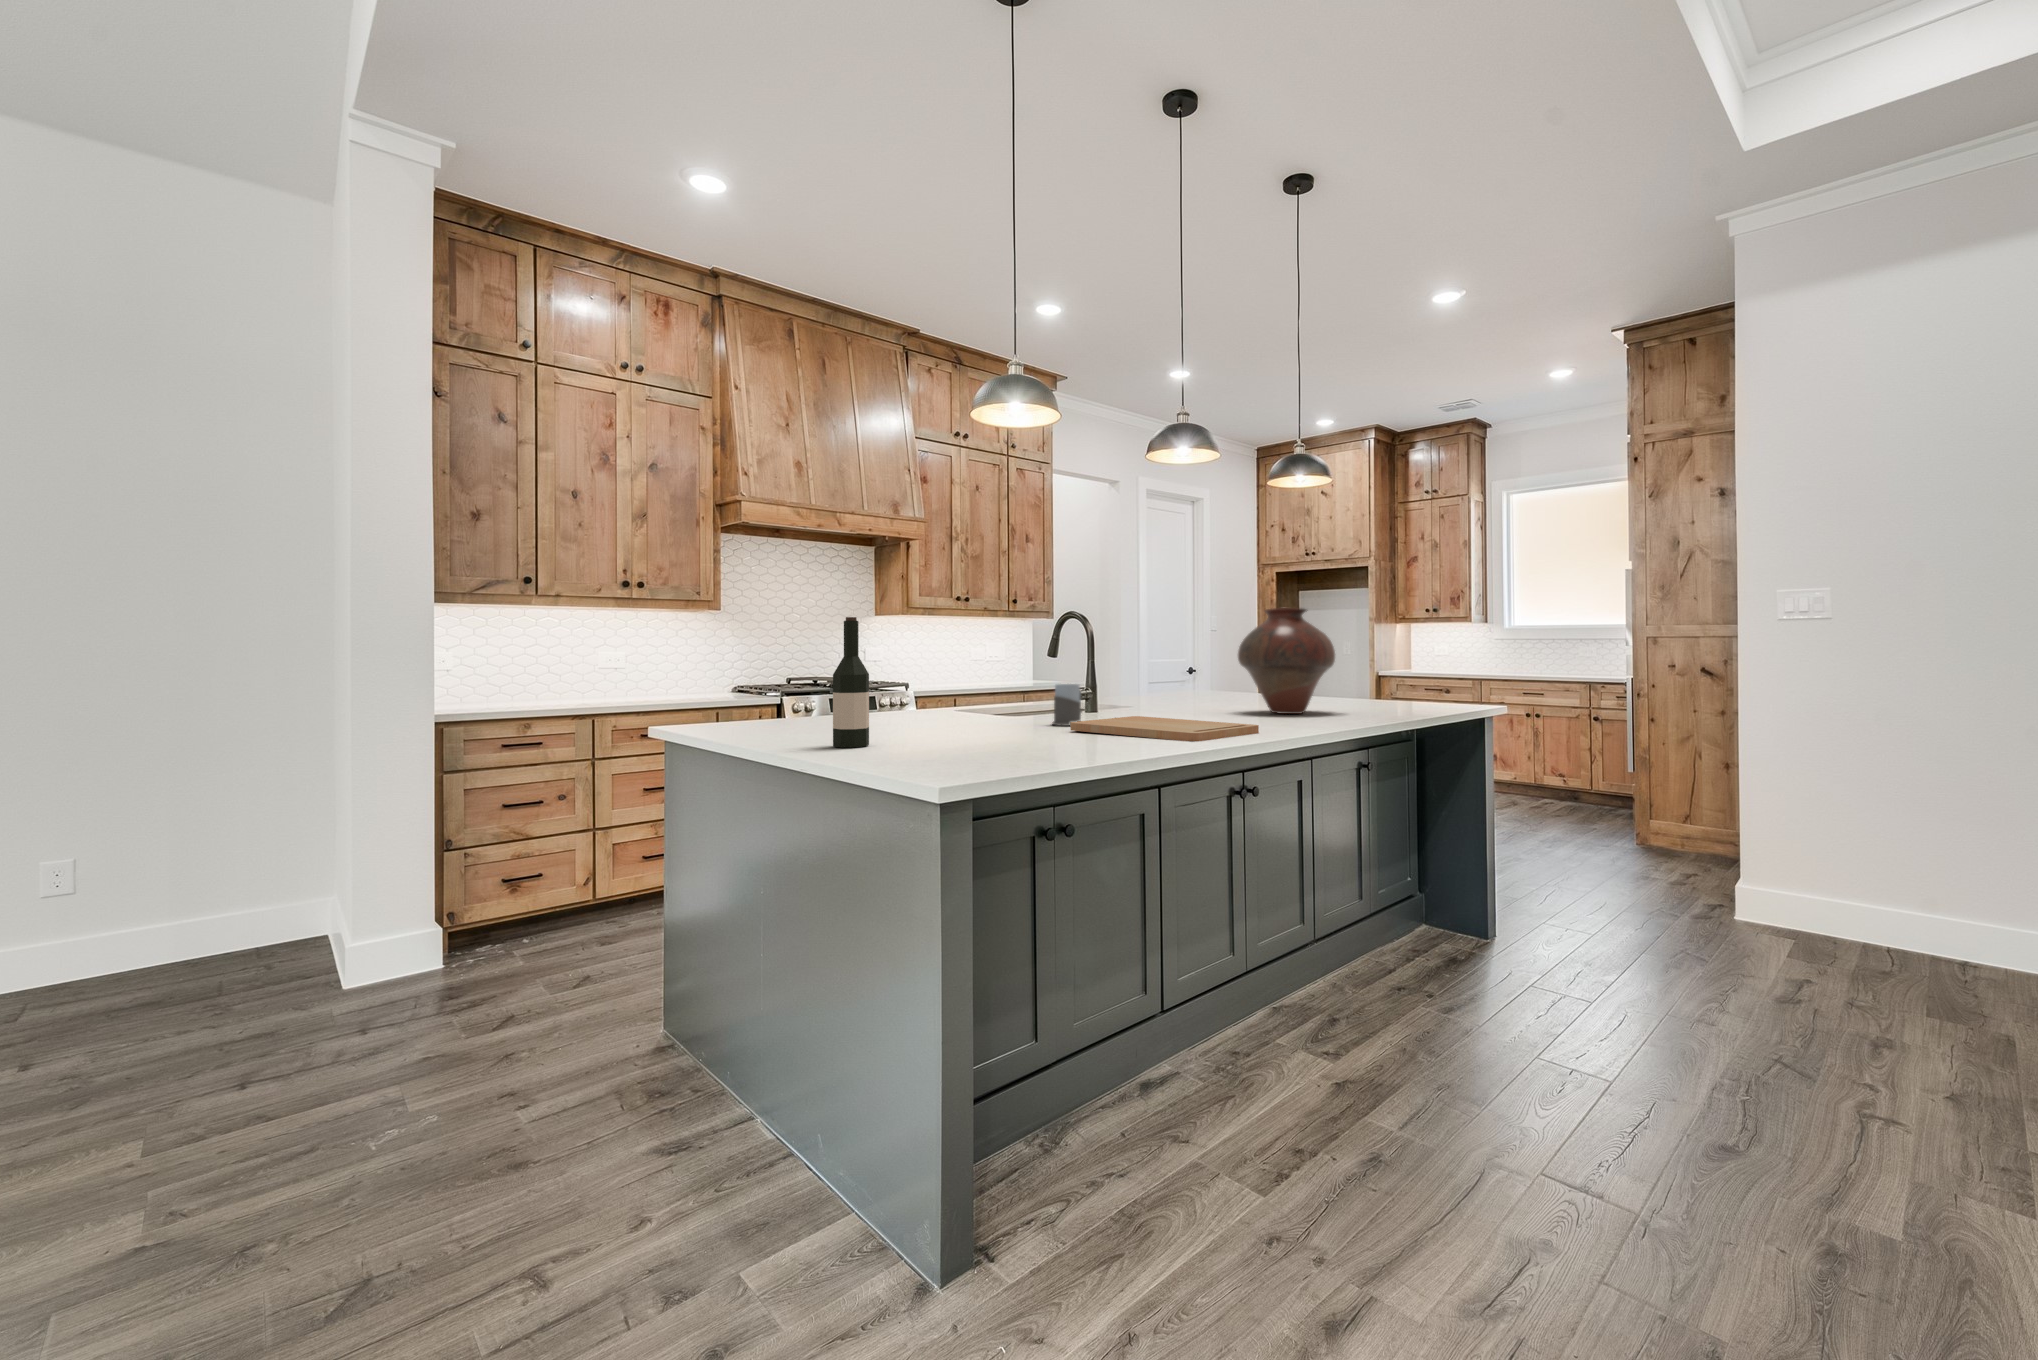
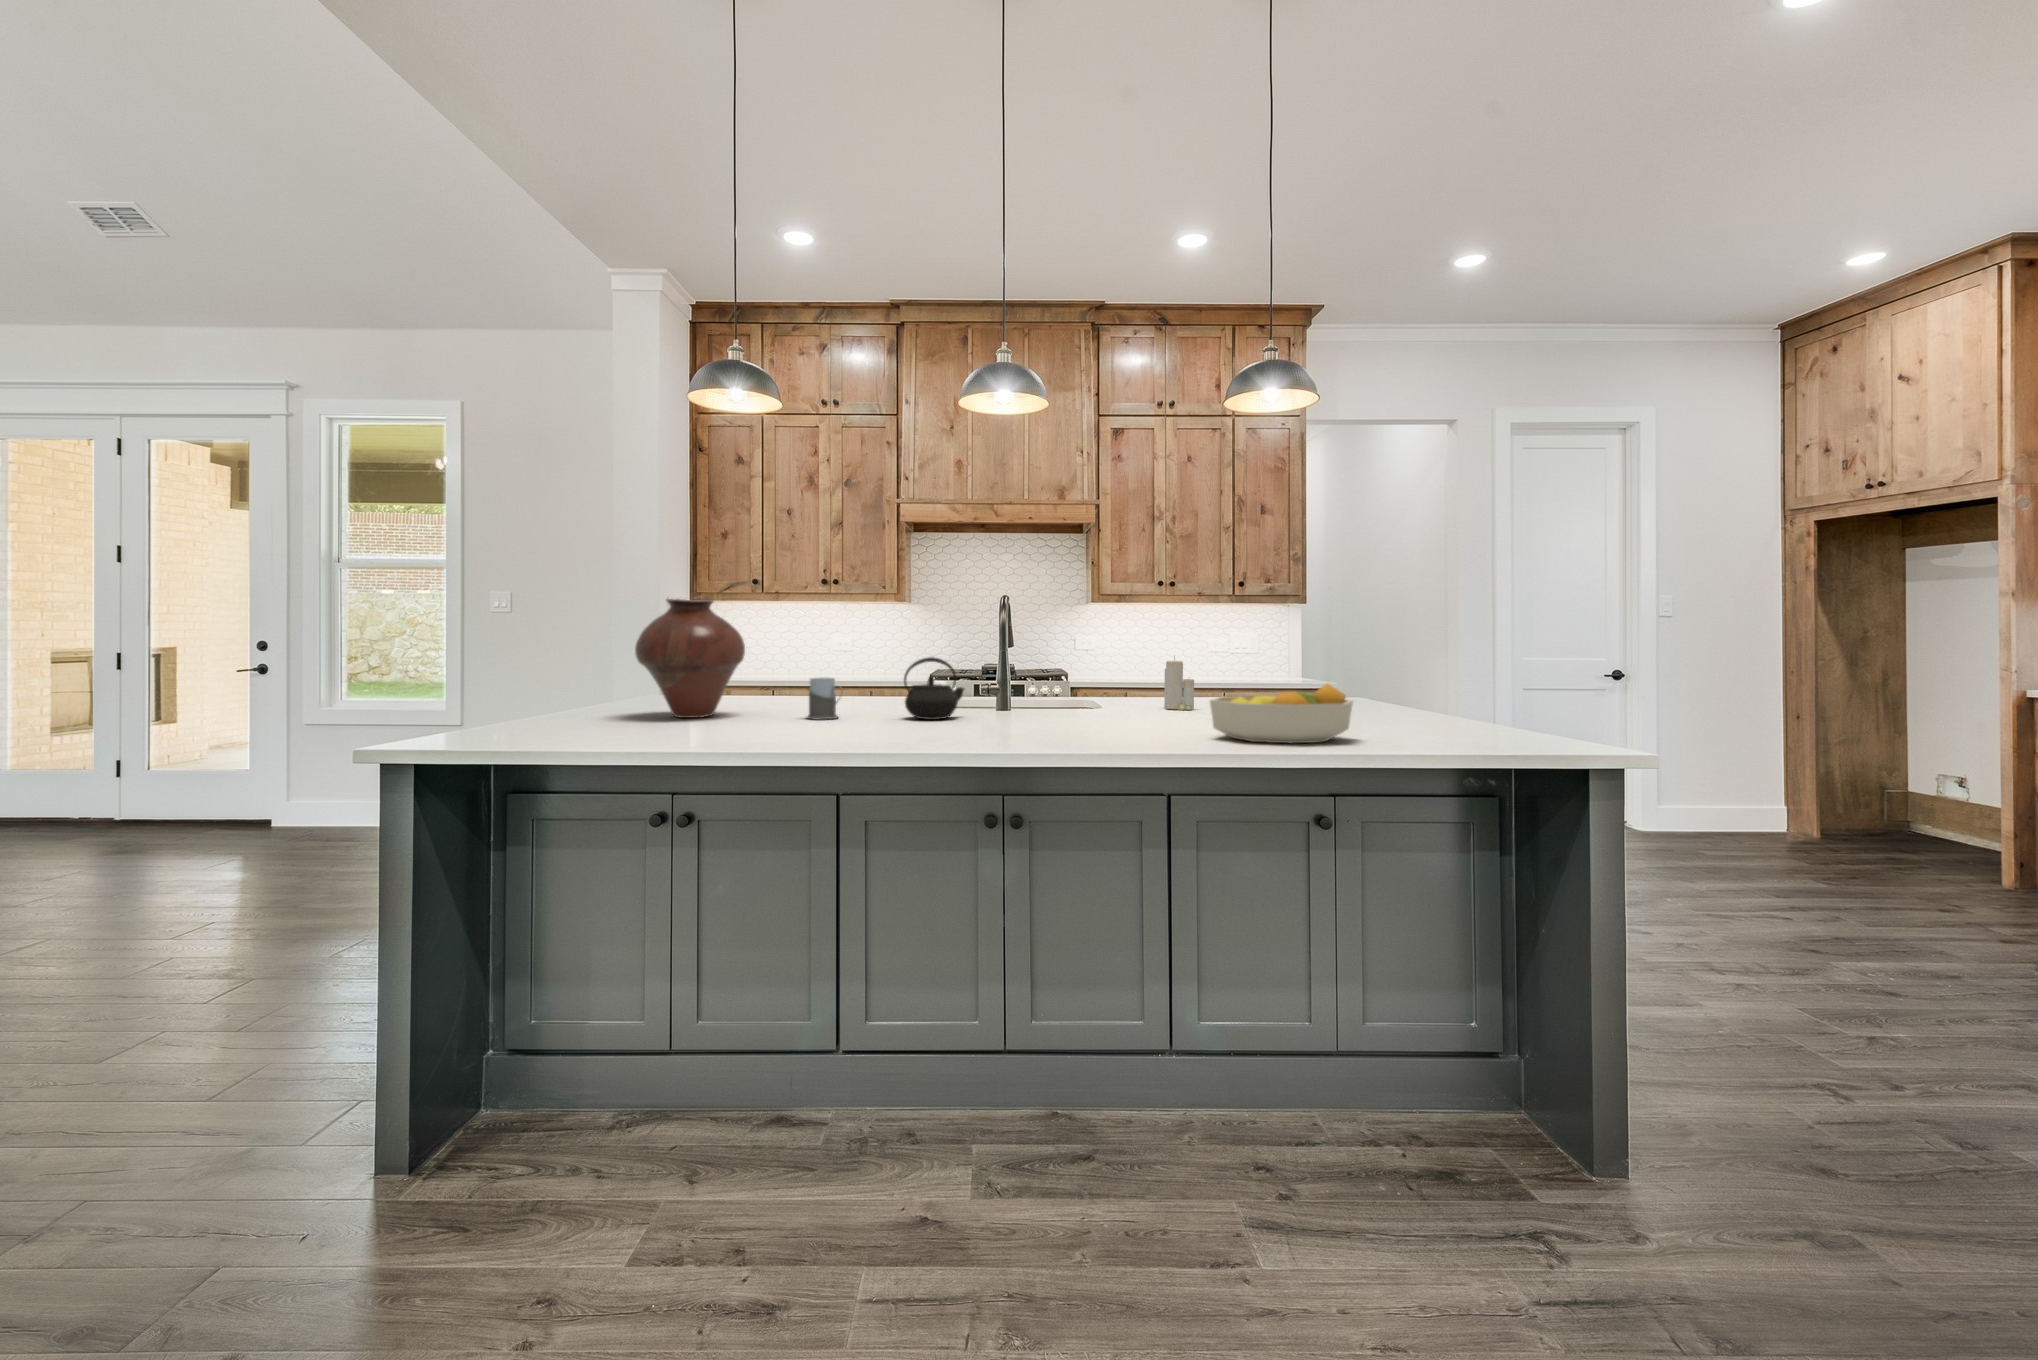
vase: present [1238,608,1335,714] -> present [635,599,745,718]
wine bottle: present [833,617,869,748] -> none [553,615,585,719]
candle: none [1175,659,1206,703] -> present [1164,660,1194,710]
kettle: none [1110,662,1159,719] -> present [904,657,964,720]
fruit bowl: none [1357,669,1438,710] -> present [1210,684,1353,743]
cutting board: present [1070,716,1259,741] -> none [704,715,855,744]

